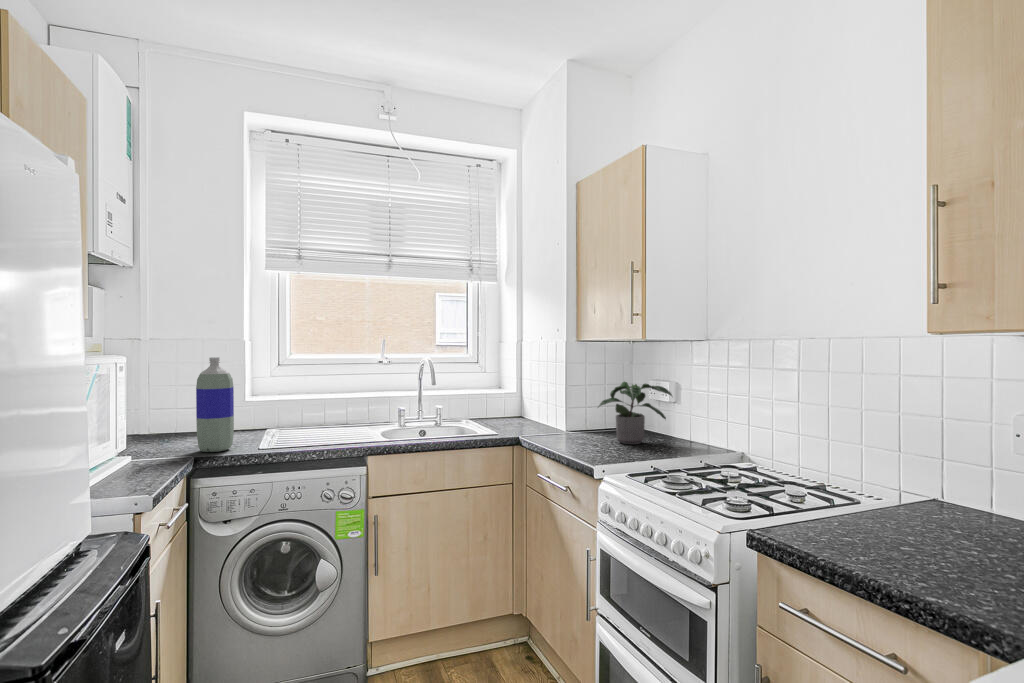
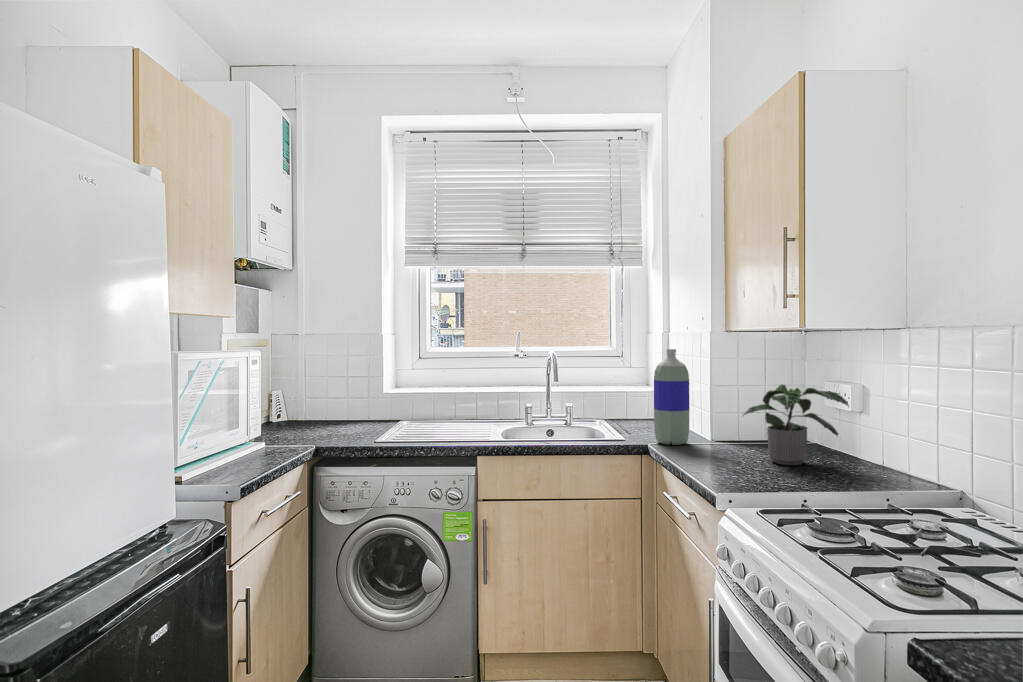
bottle: present [196,357,234,452] -> present [654,349,689,445]

